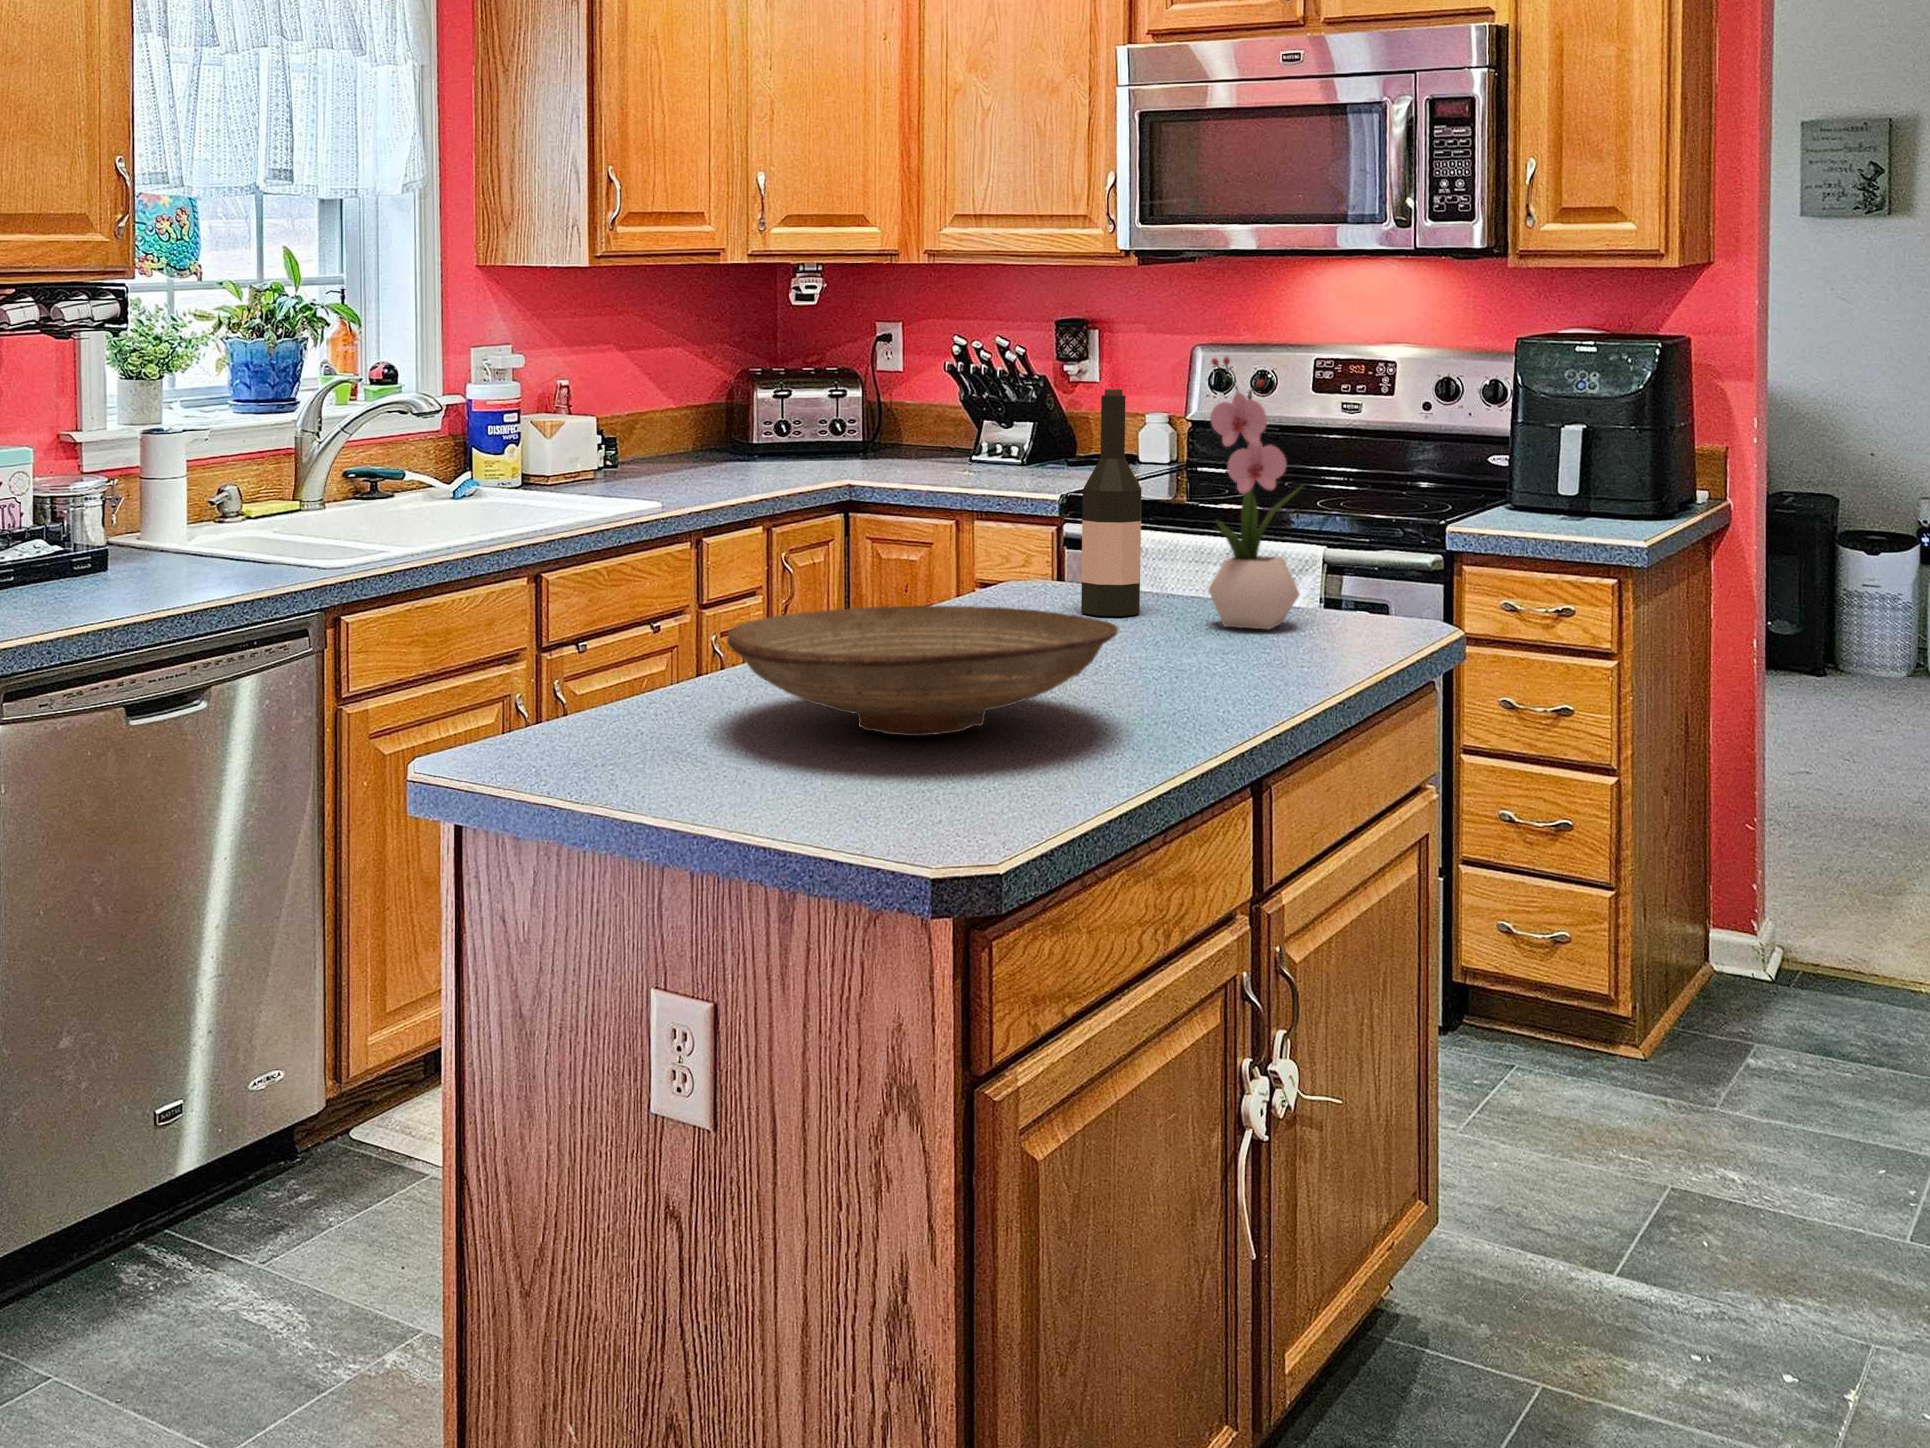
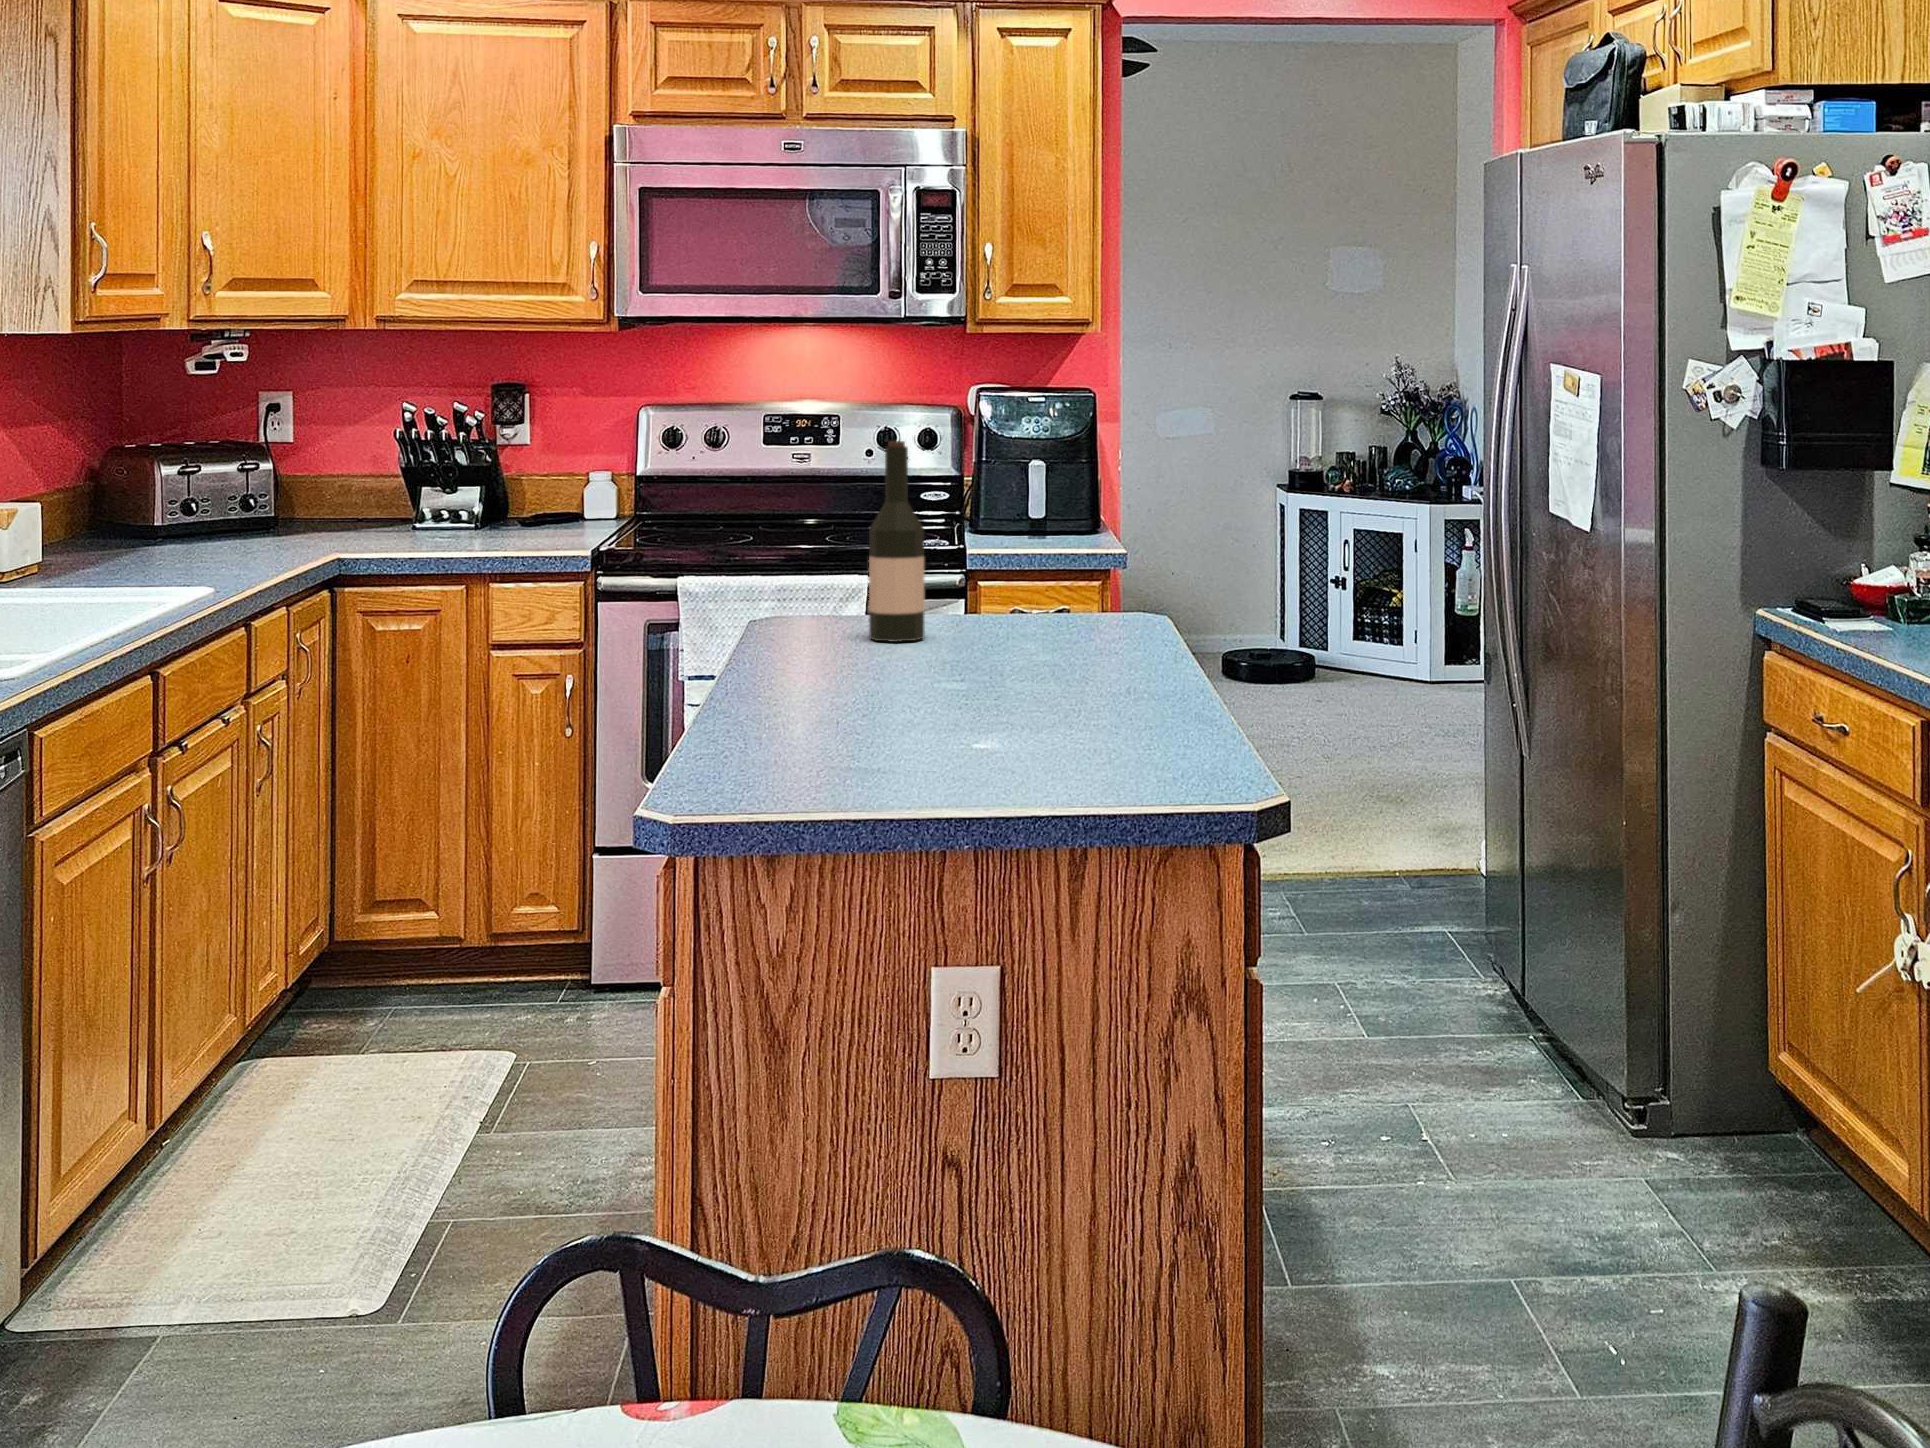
flower arrangement: present [1208,356,1304,629] -> none [992,410,1071,642]
decorative bowl: present [727,605,1118,736] -> none [812,625,1149,733]

